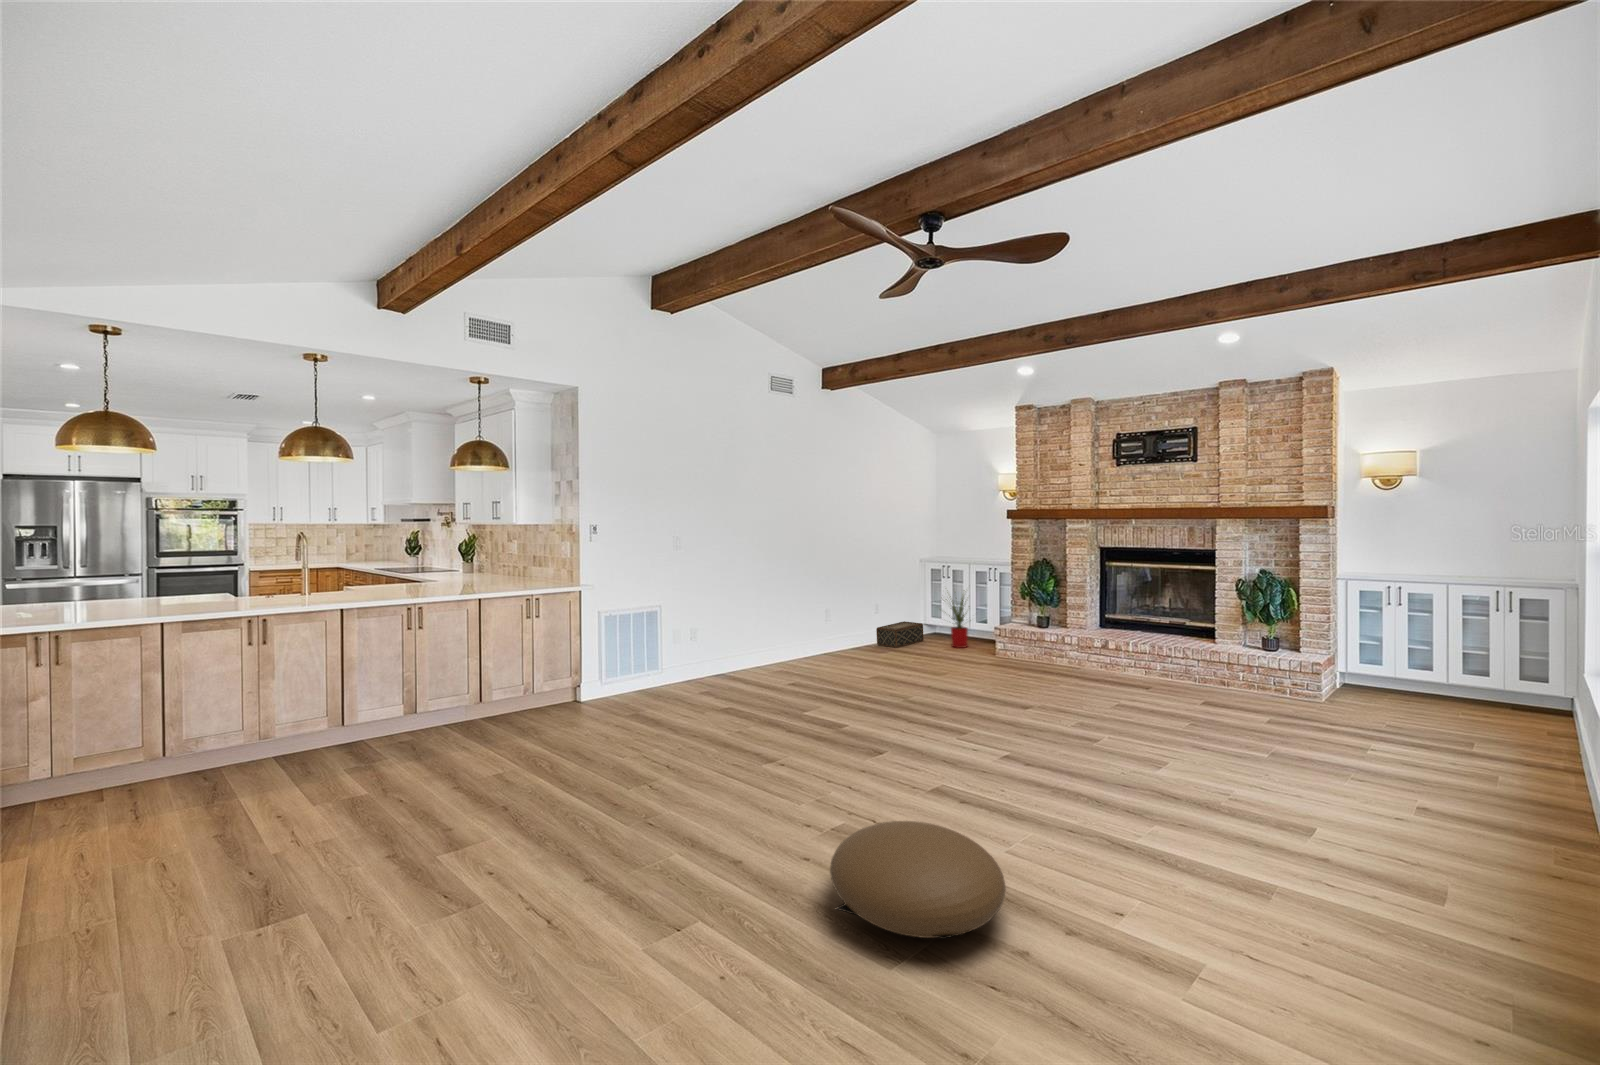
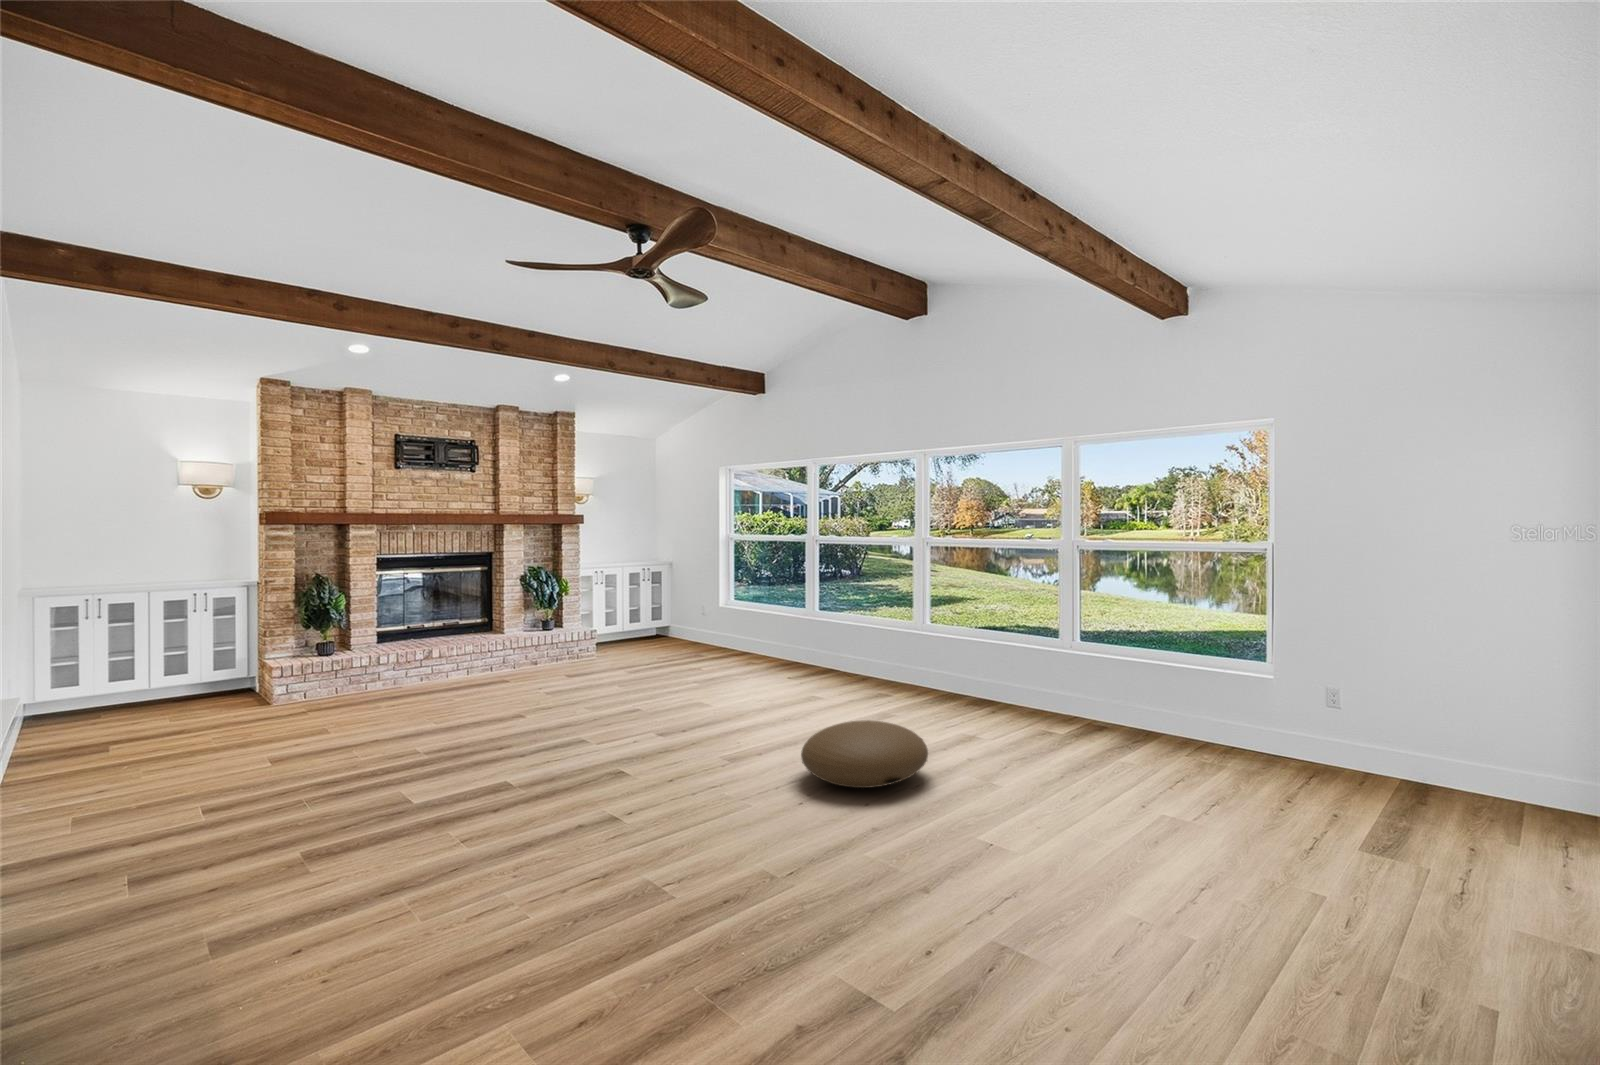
house plant: present [950,595,968,648] -> none [139,617,225,711]
woven basket: present [876,621,924,648] -> none [23,692,89,743]

